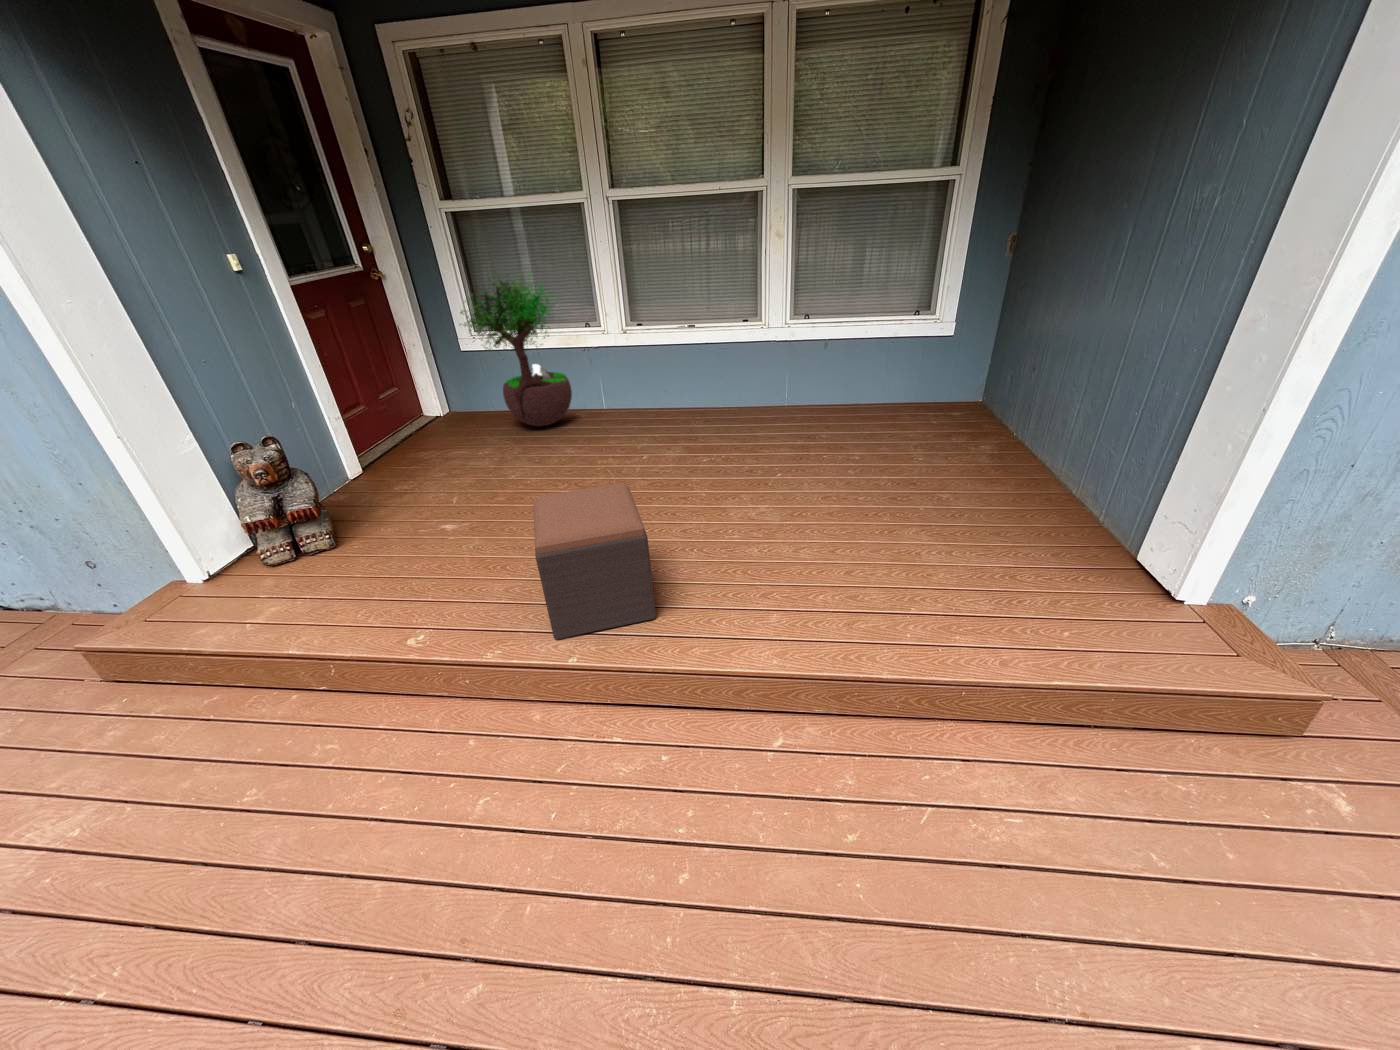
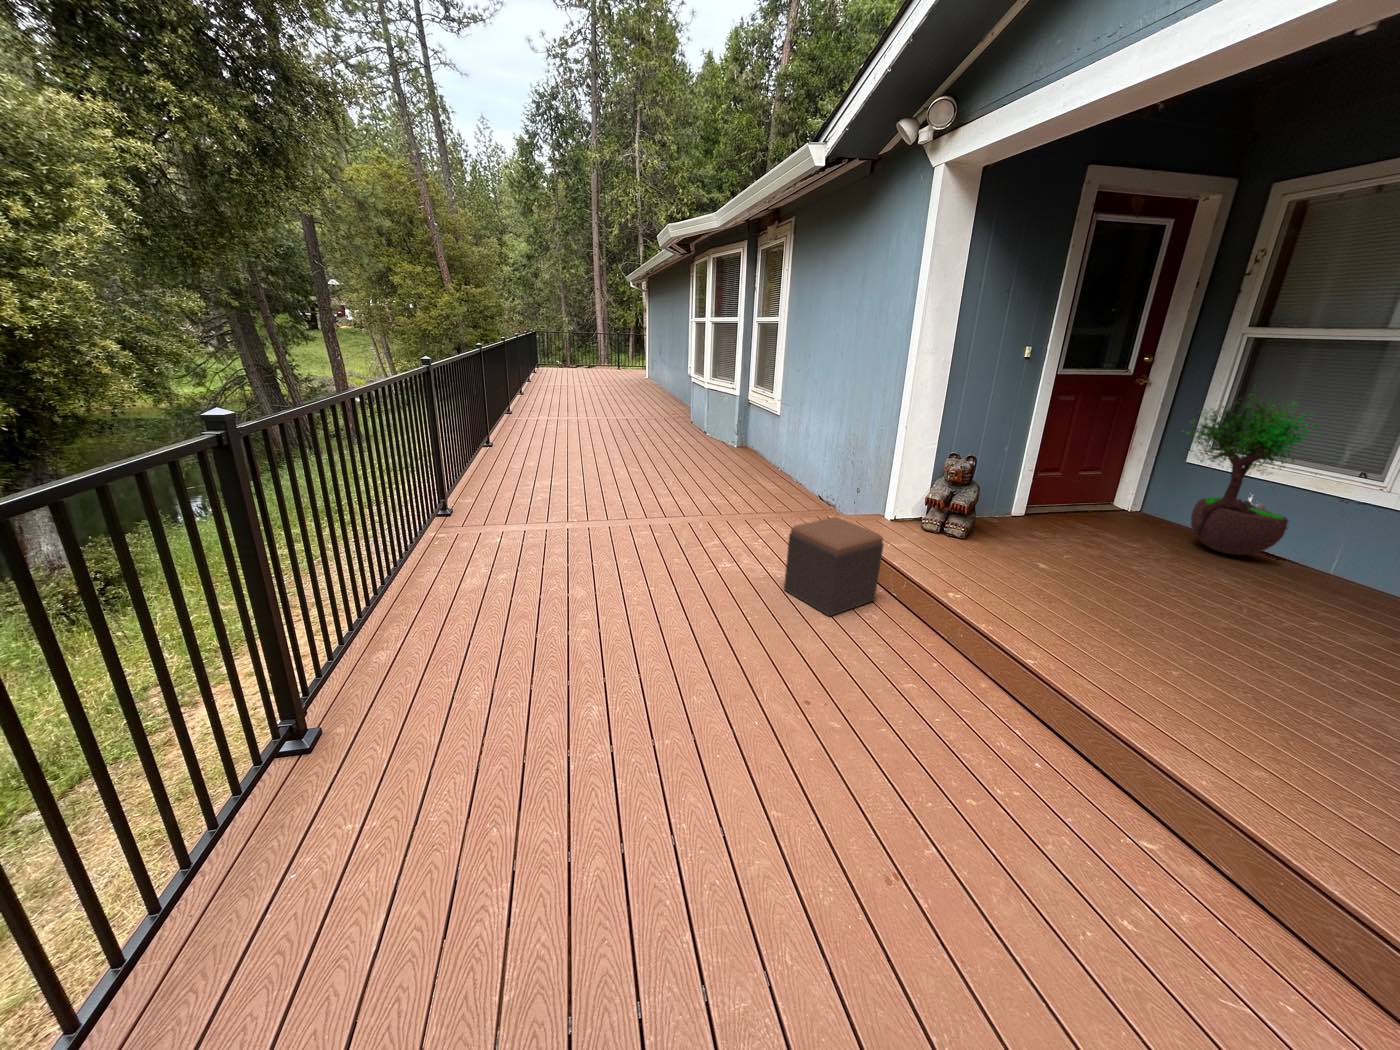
footstool: present [533,483,656,639] -> present [784,517,883,616]

